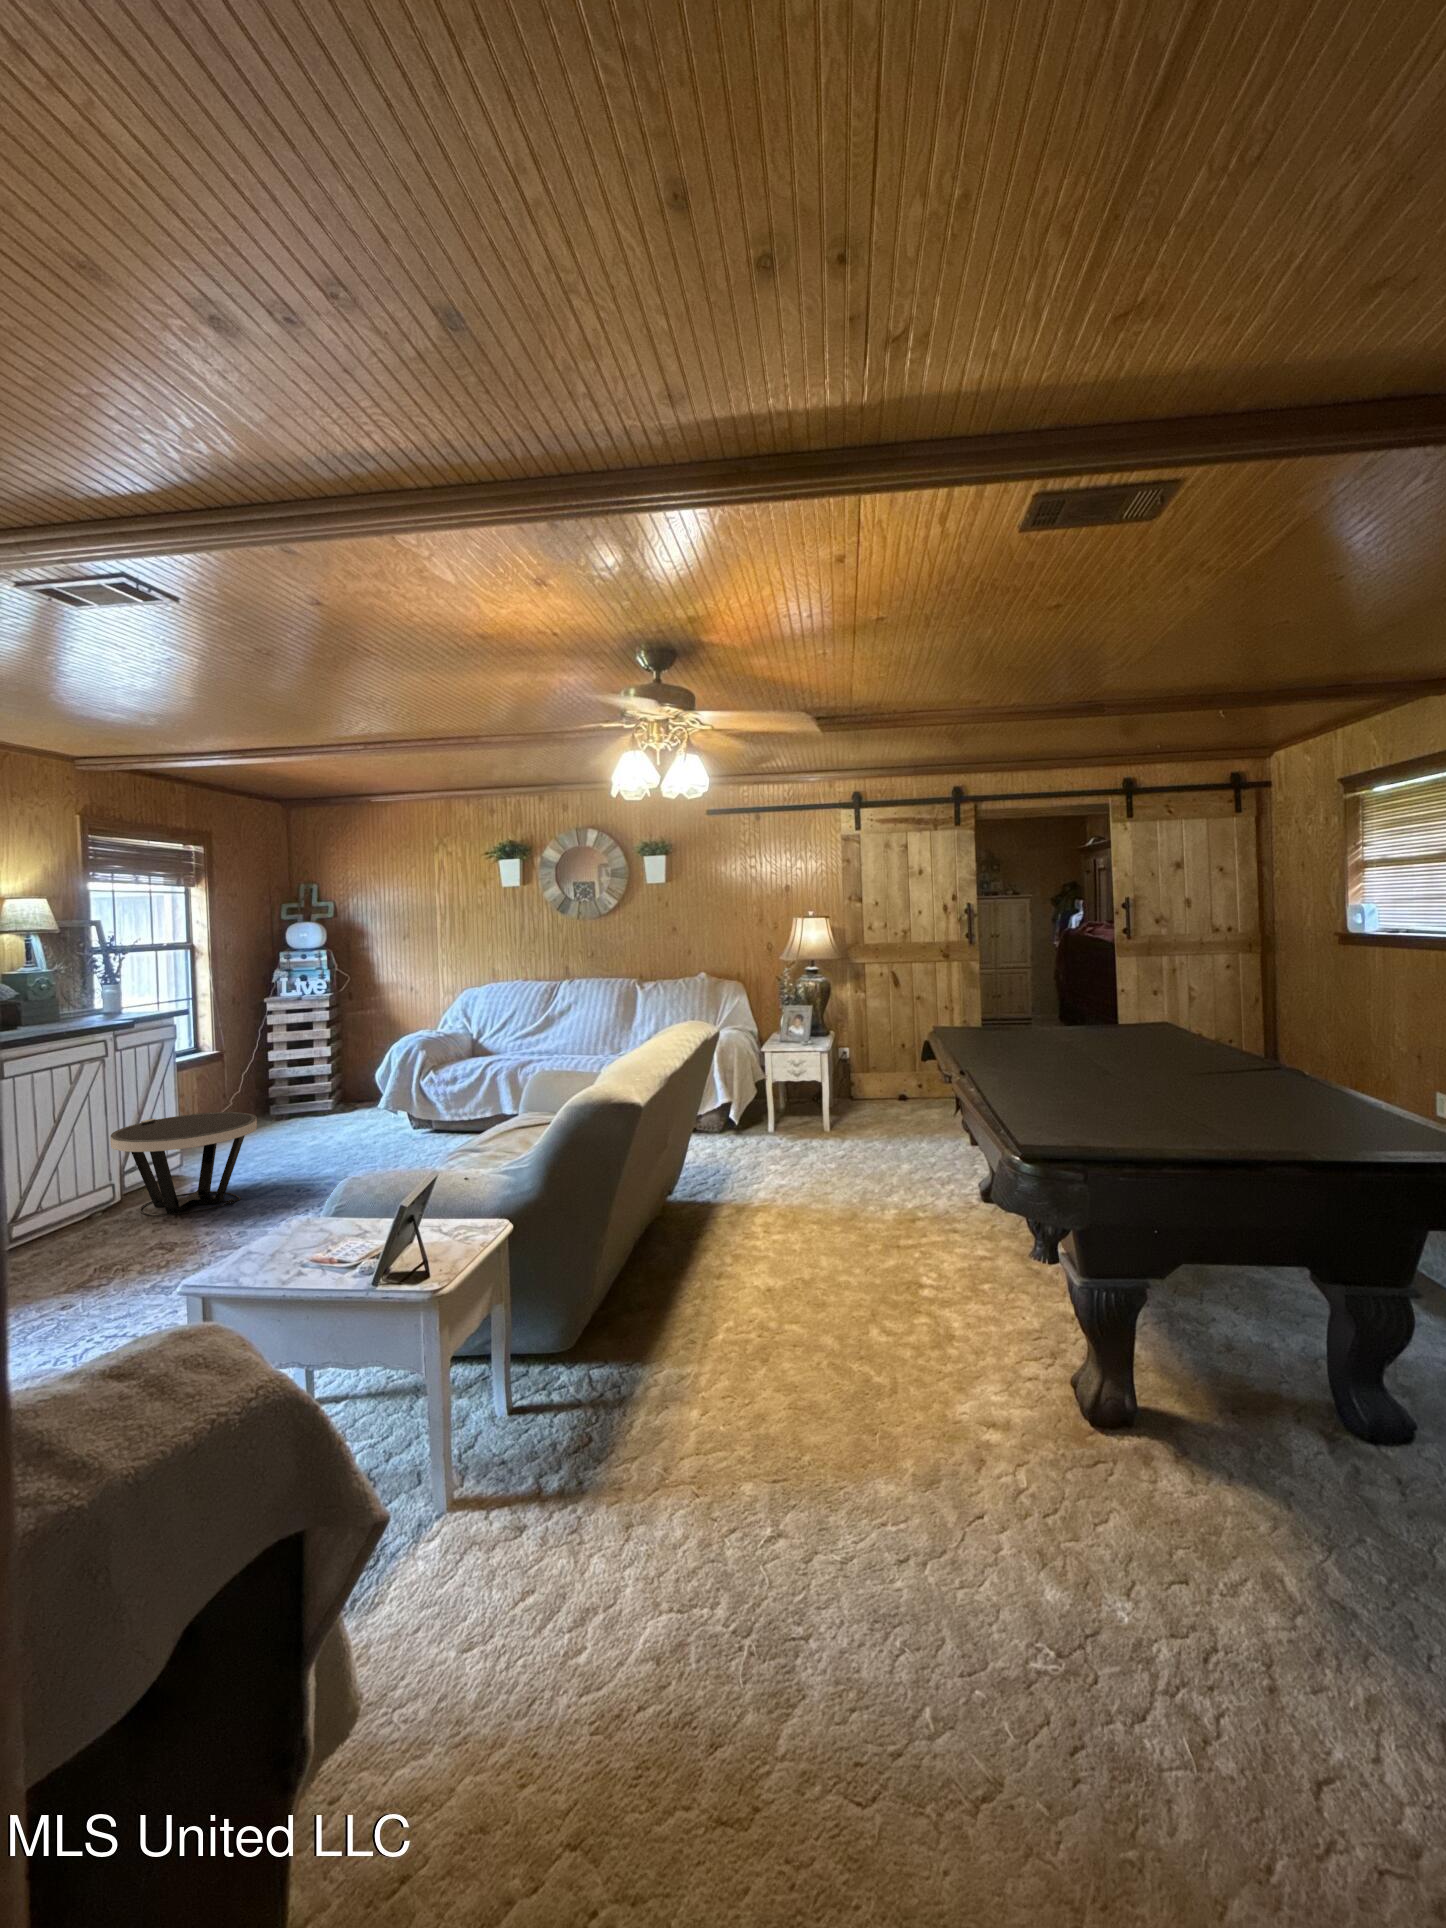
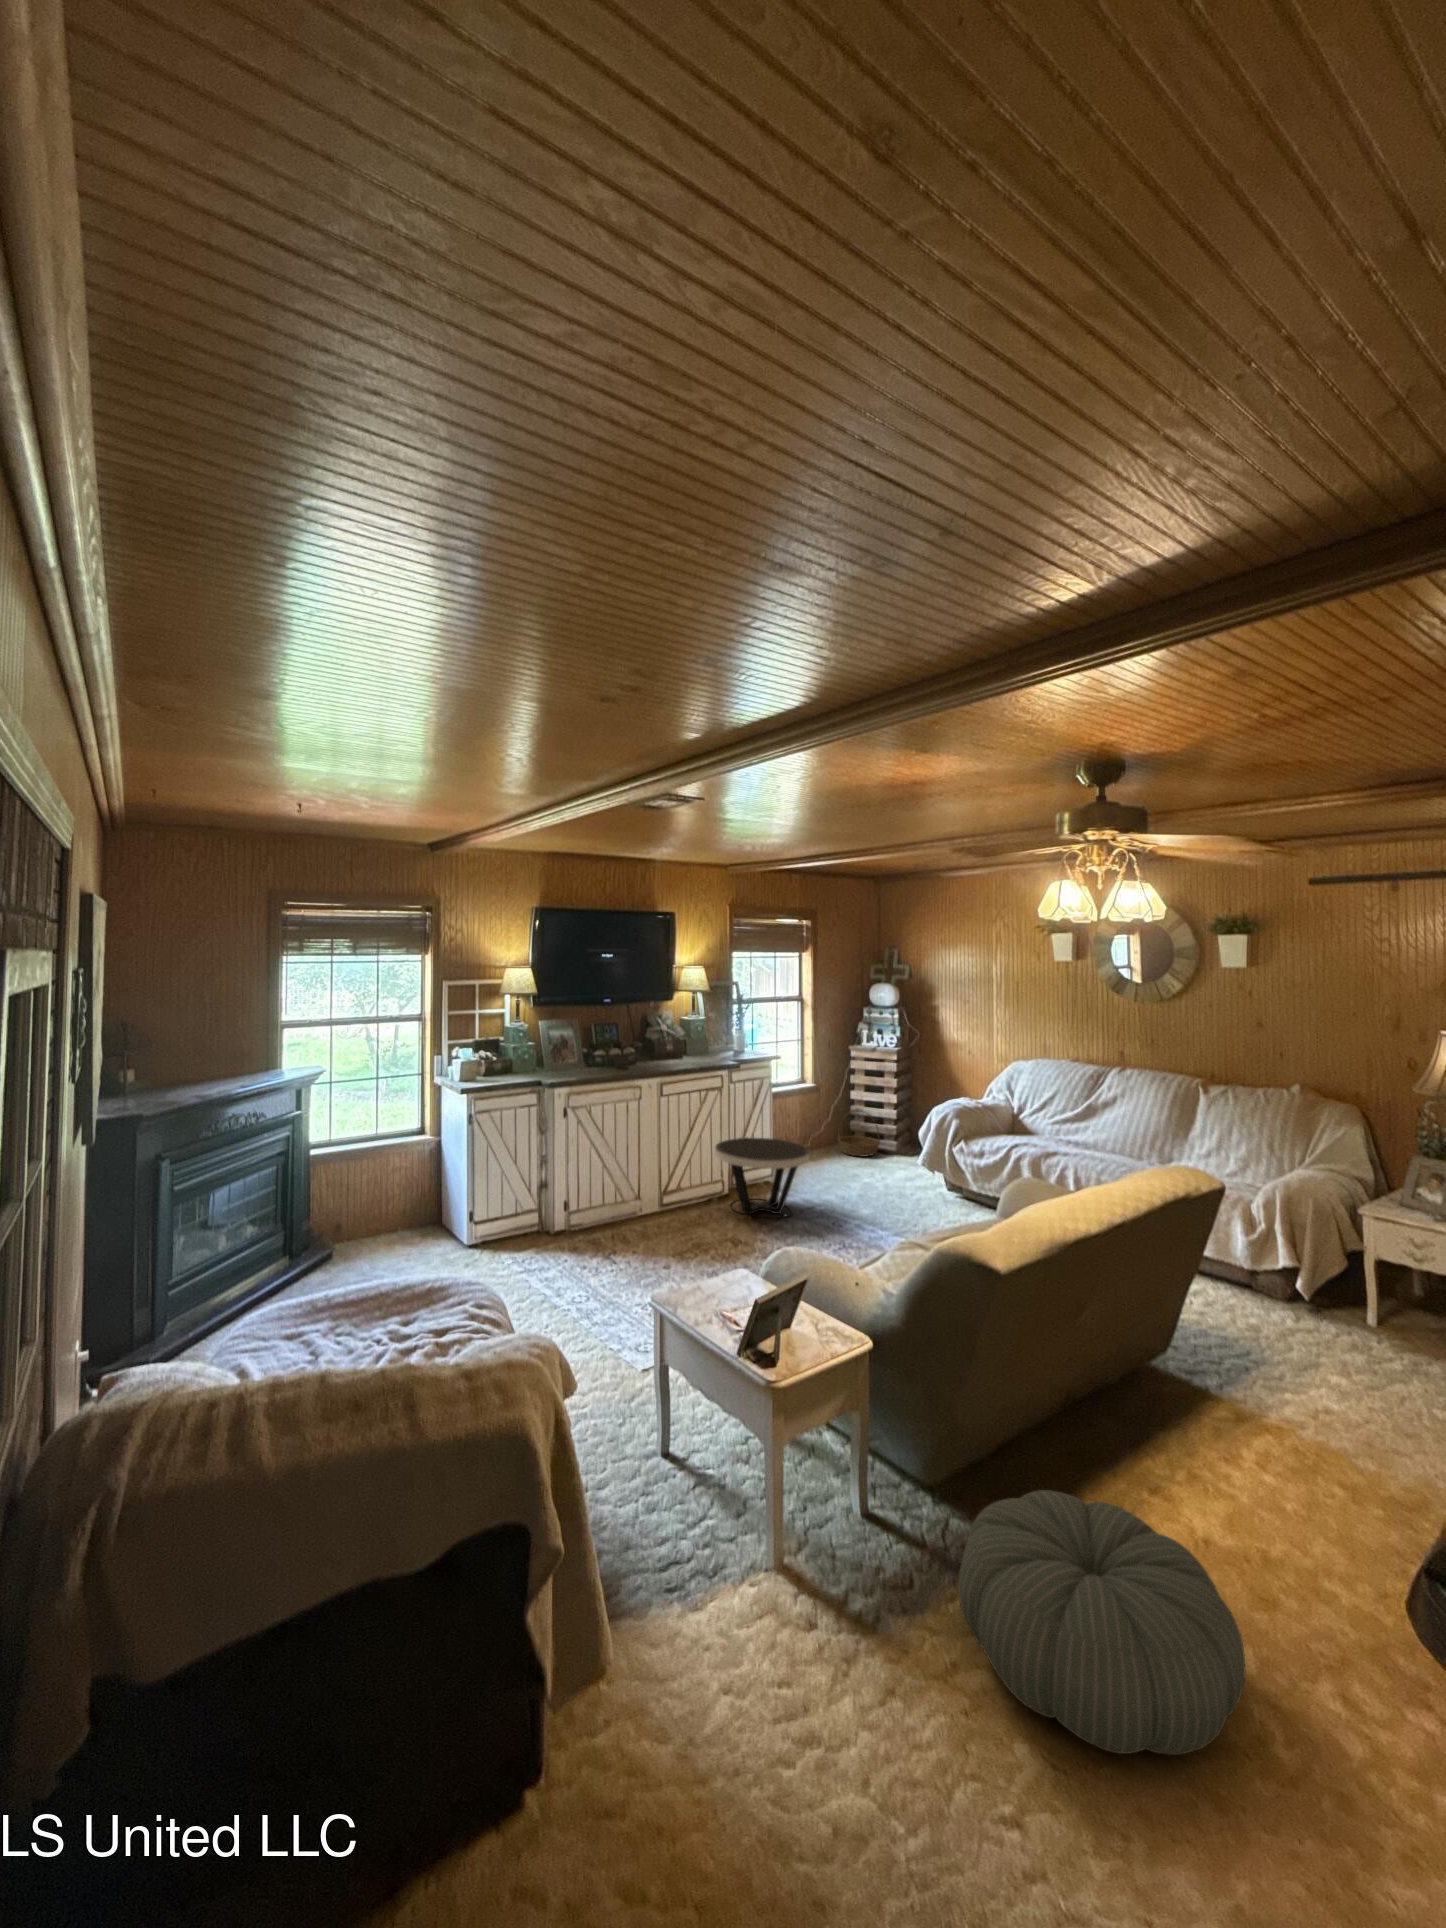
basket: none [256,1071,313,1126] -> present [838,1110,880,1156]
pouf: none [639,1289,866,1468] -> present [958,1490,1246,1755]

